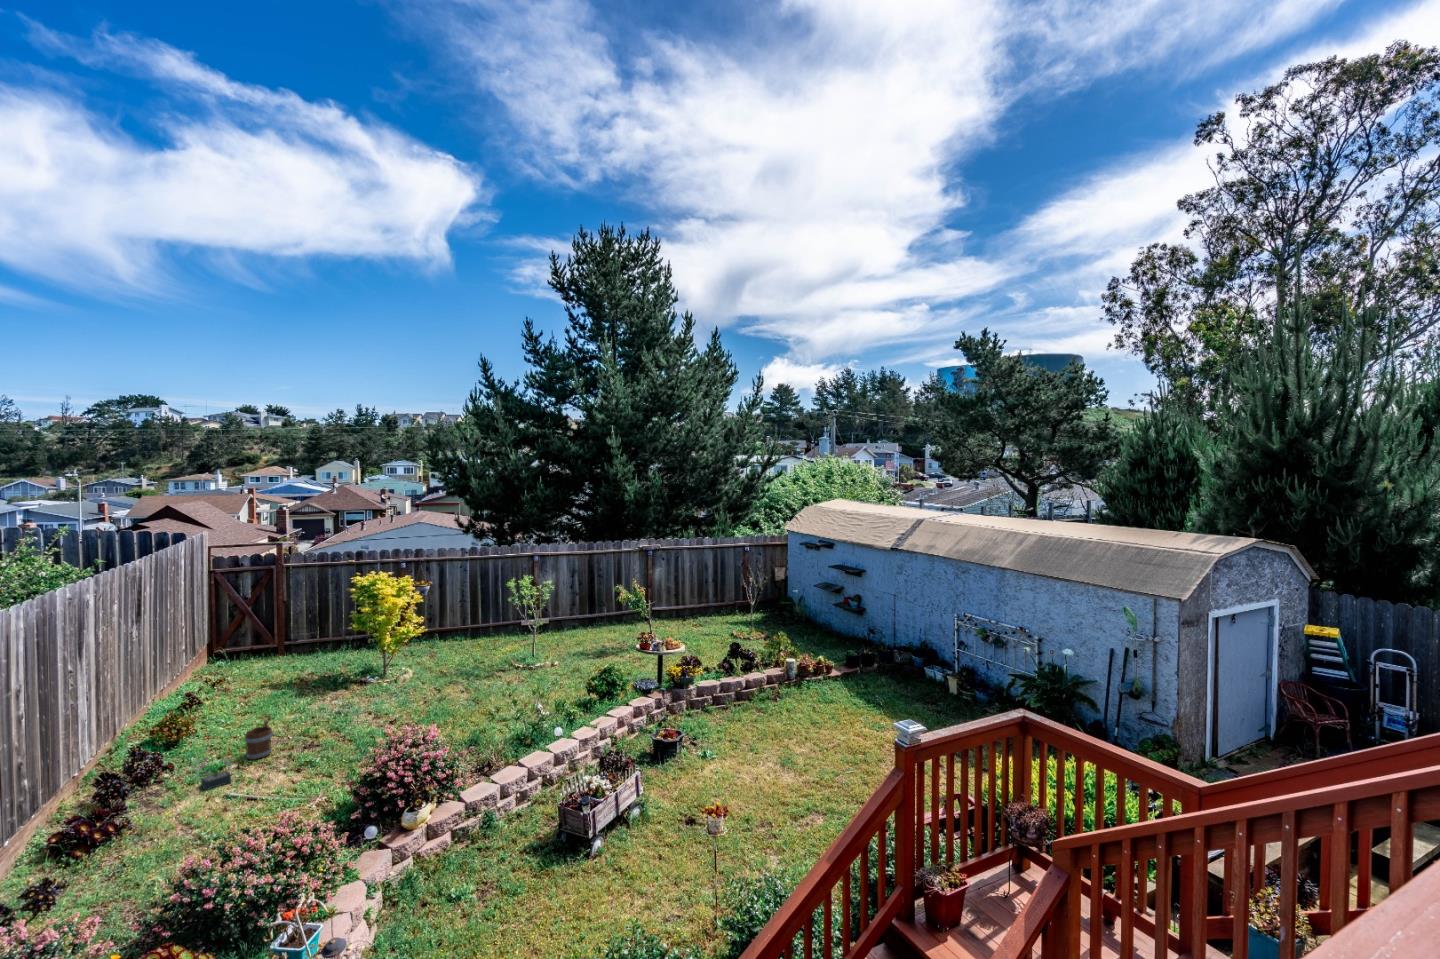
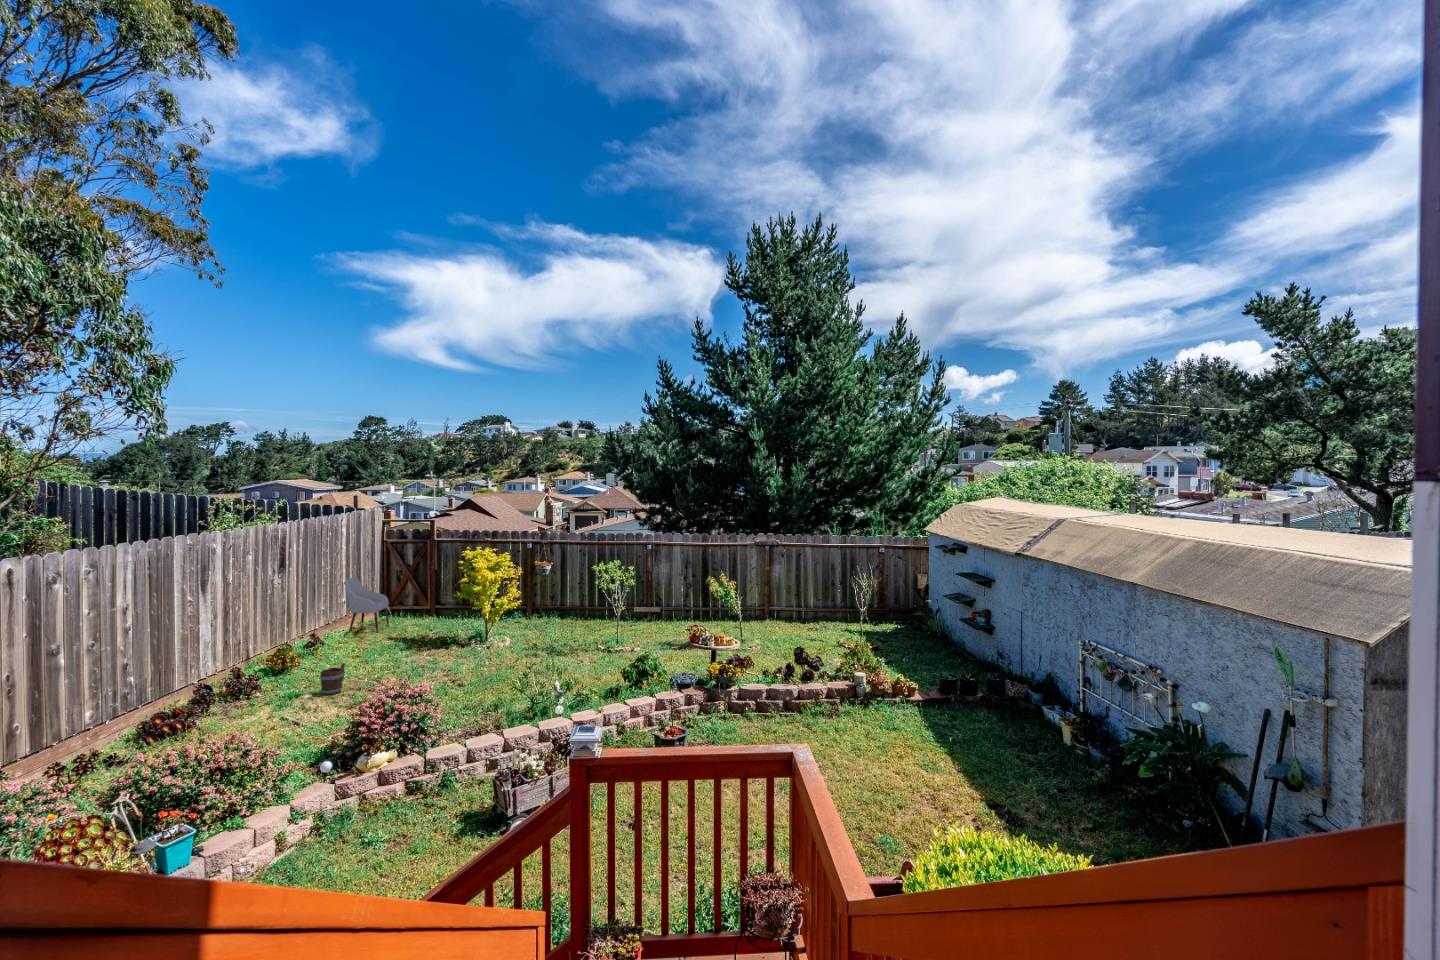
chair: none [185,617,241,685] -> present [345,578,389,633]
decorative plant: present [193,757,236,790] -> none [262,684,299,713]

